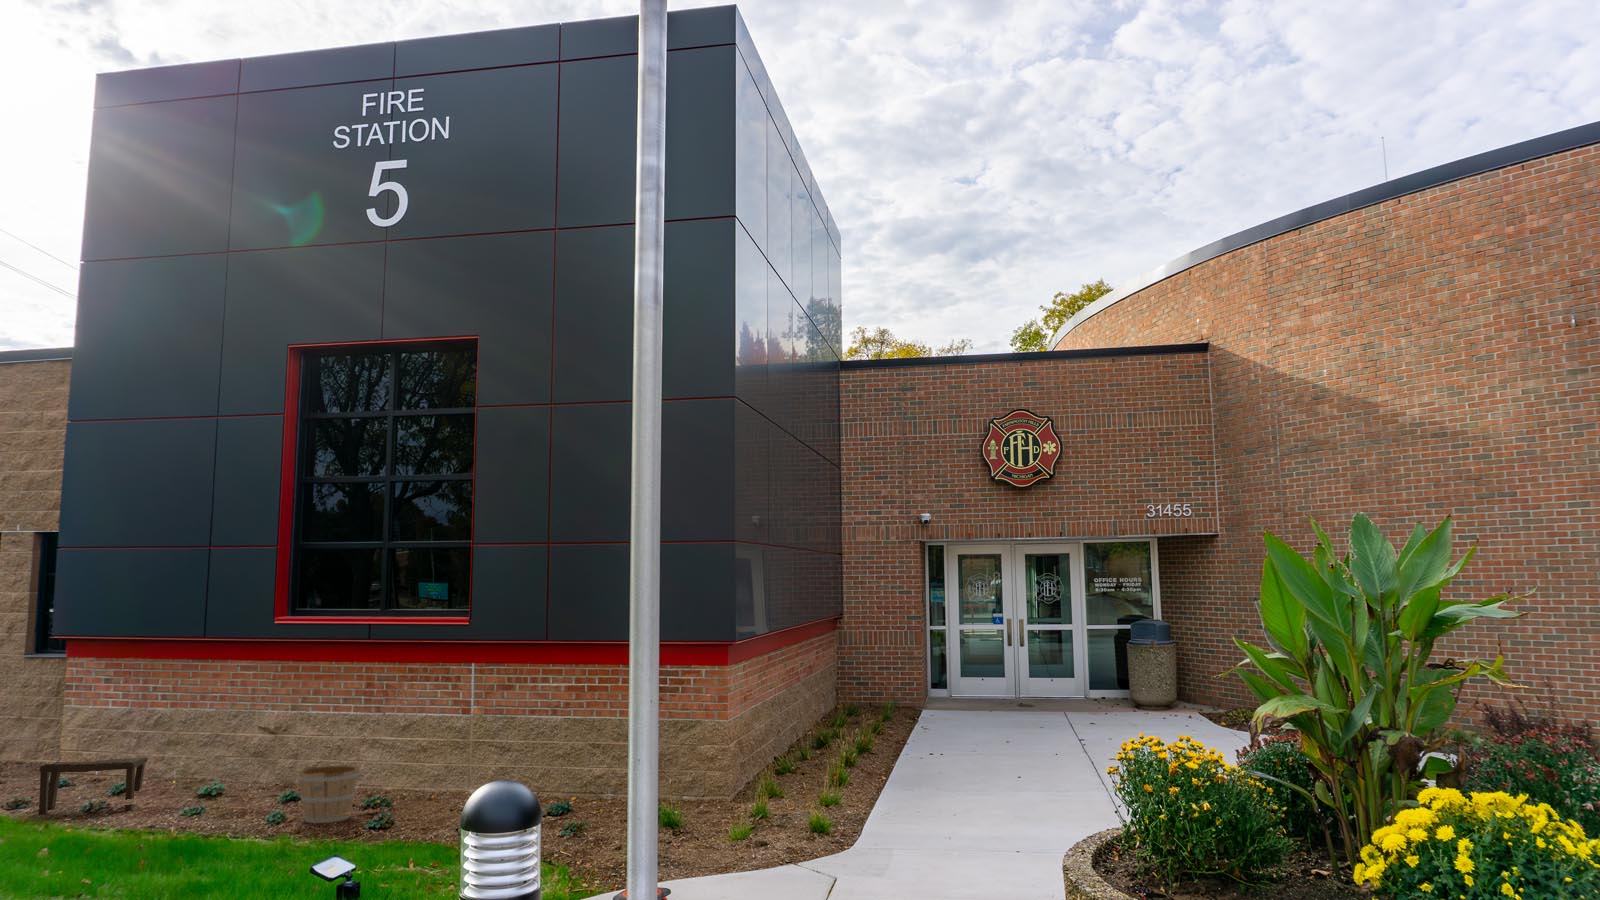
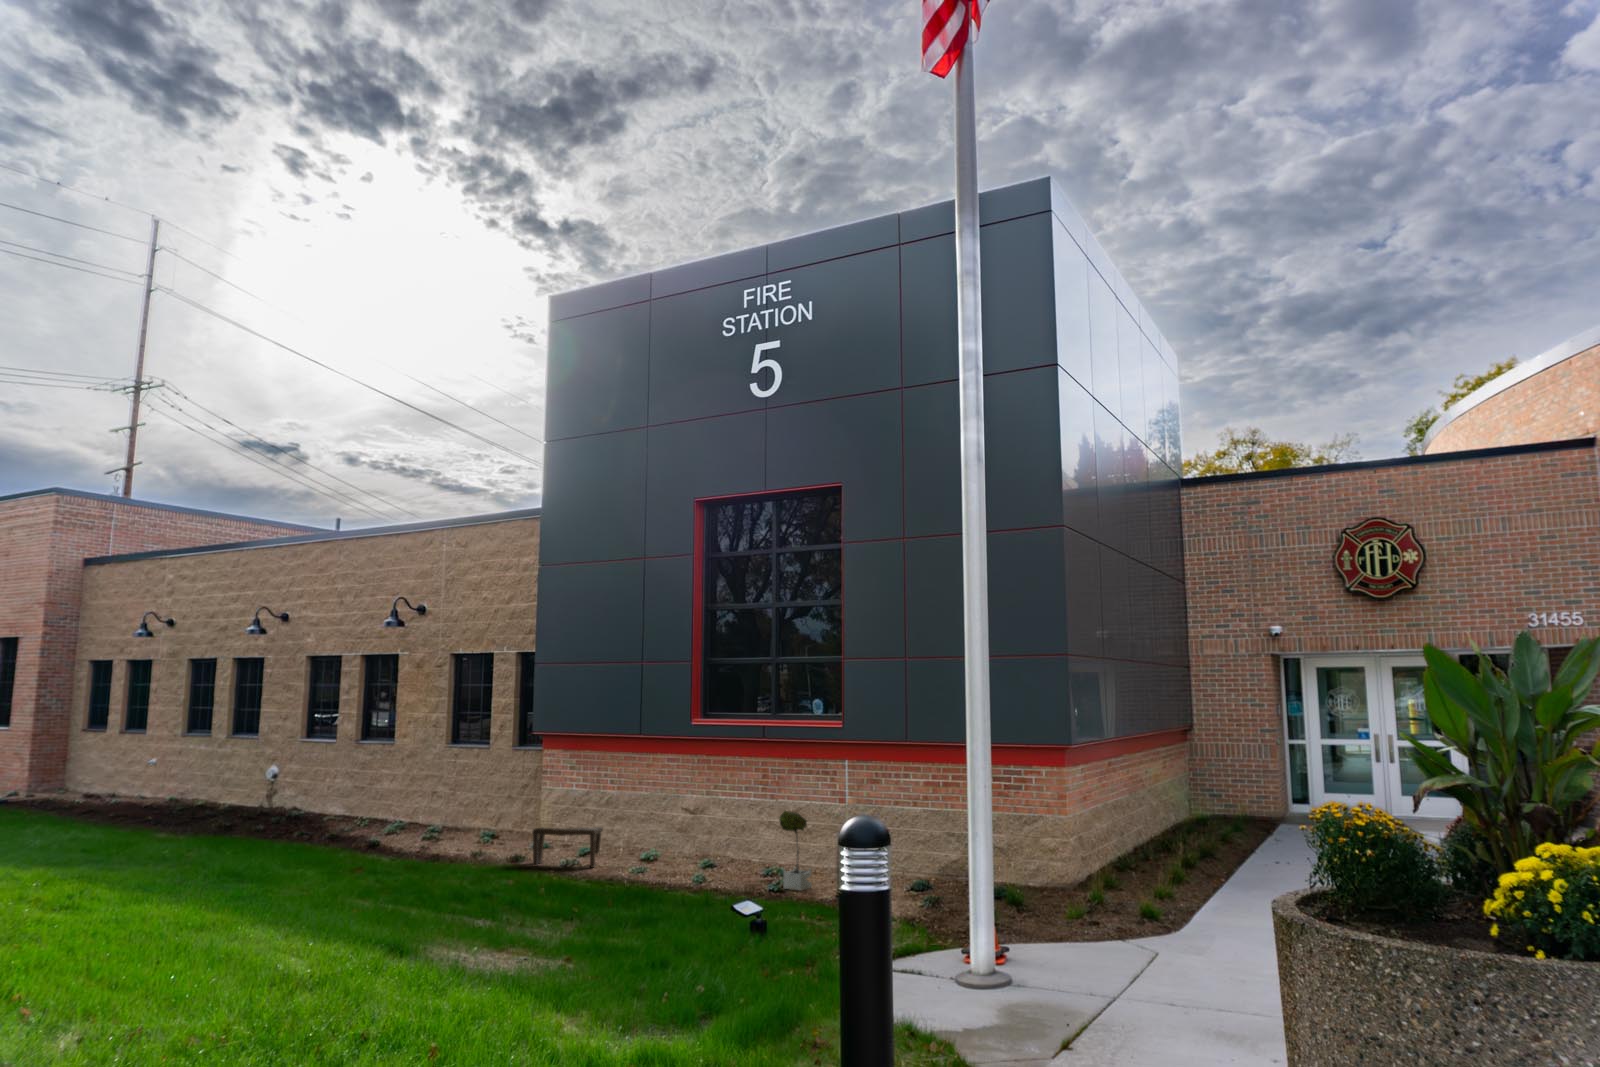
potted tree: none [385,727,425,823] -> present [779,810,812,890]
wooden bucket: present [298,766,361,823] -> none [713,840,761,886]

